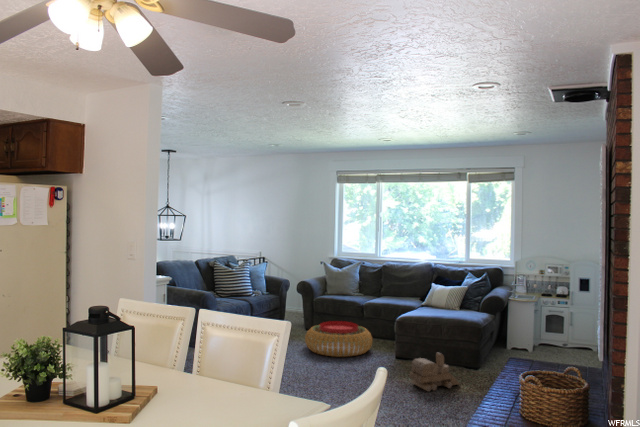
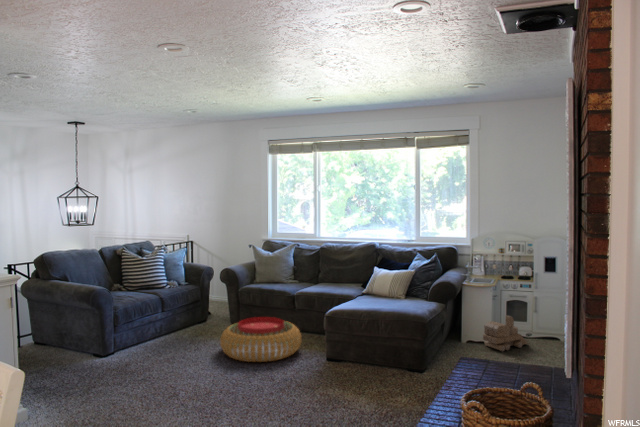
toy train: present [410,353,459,391] -> present [483,316,527,351]

